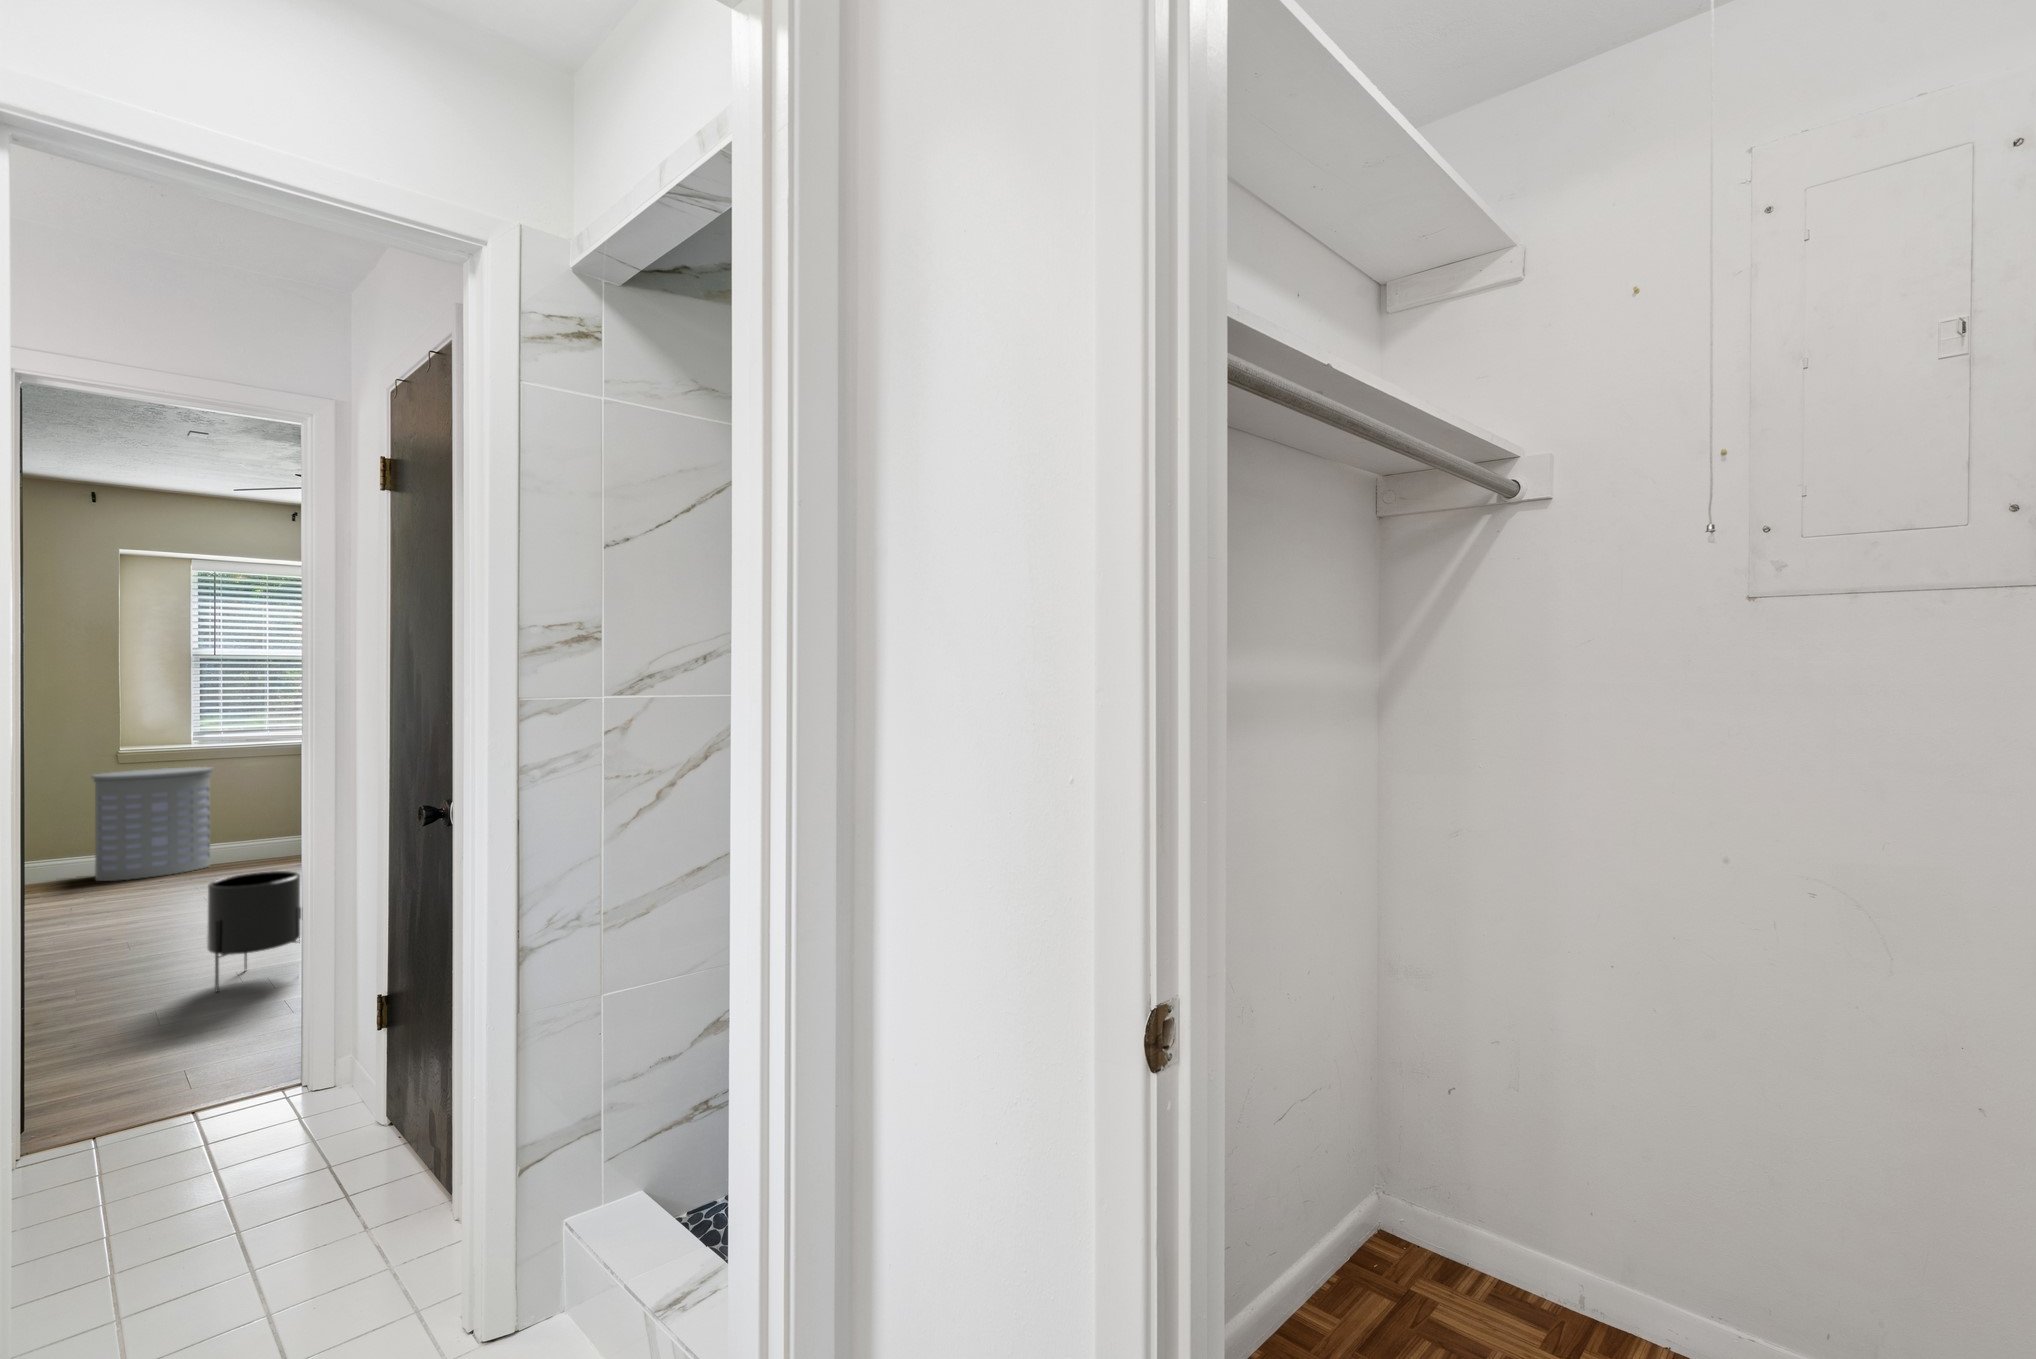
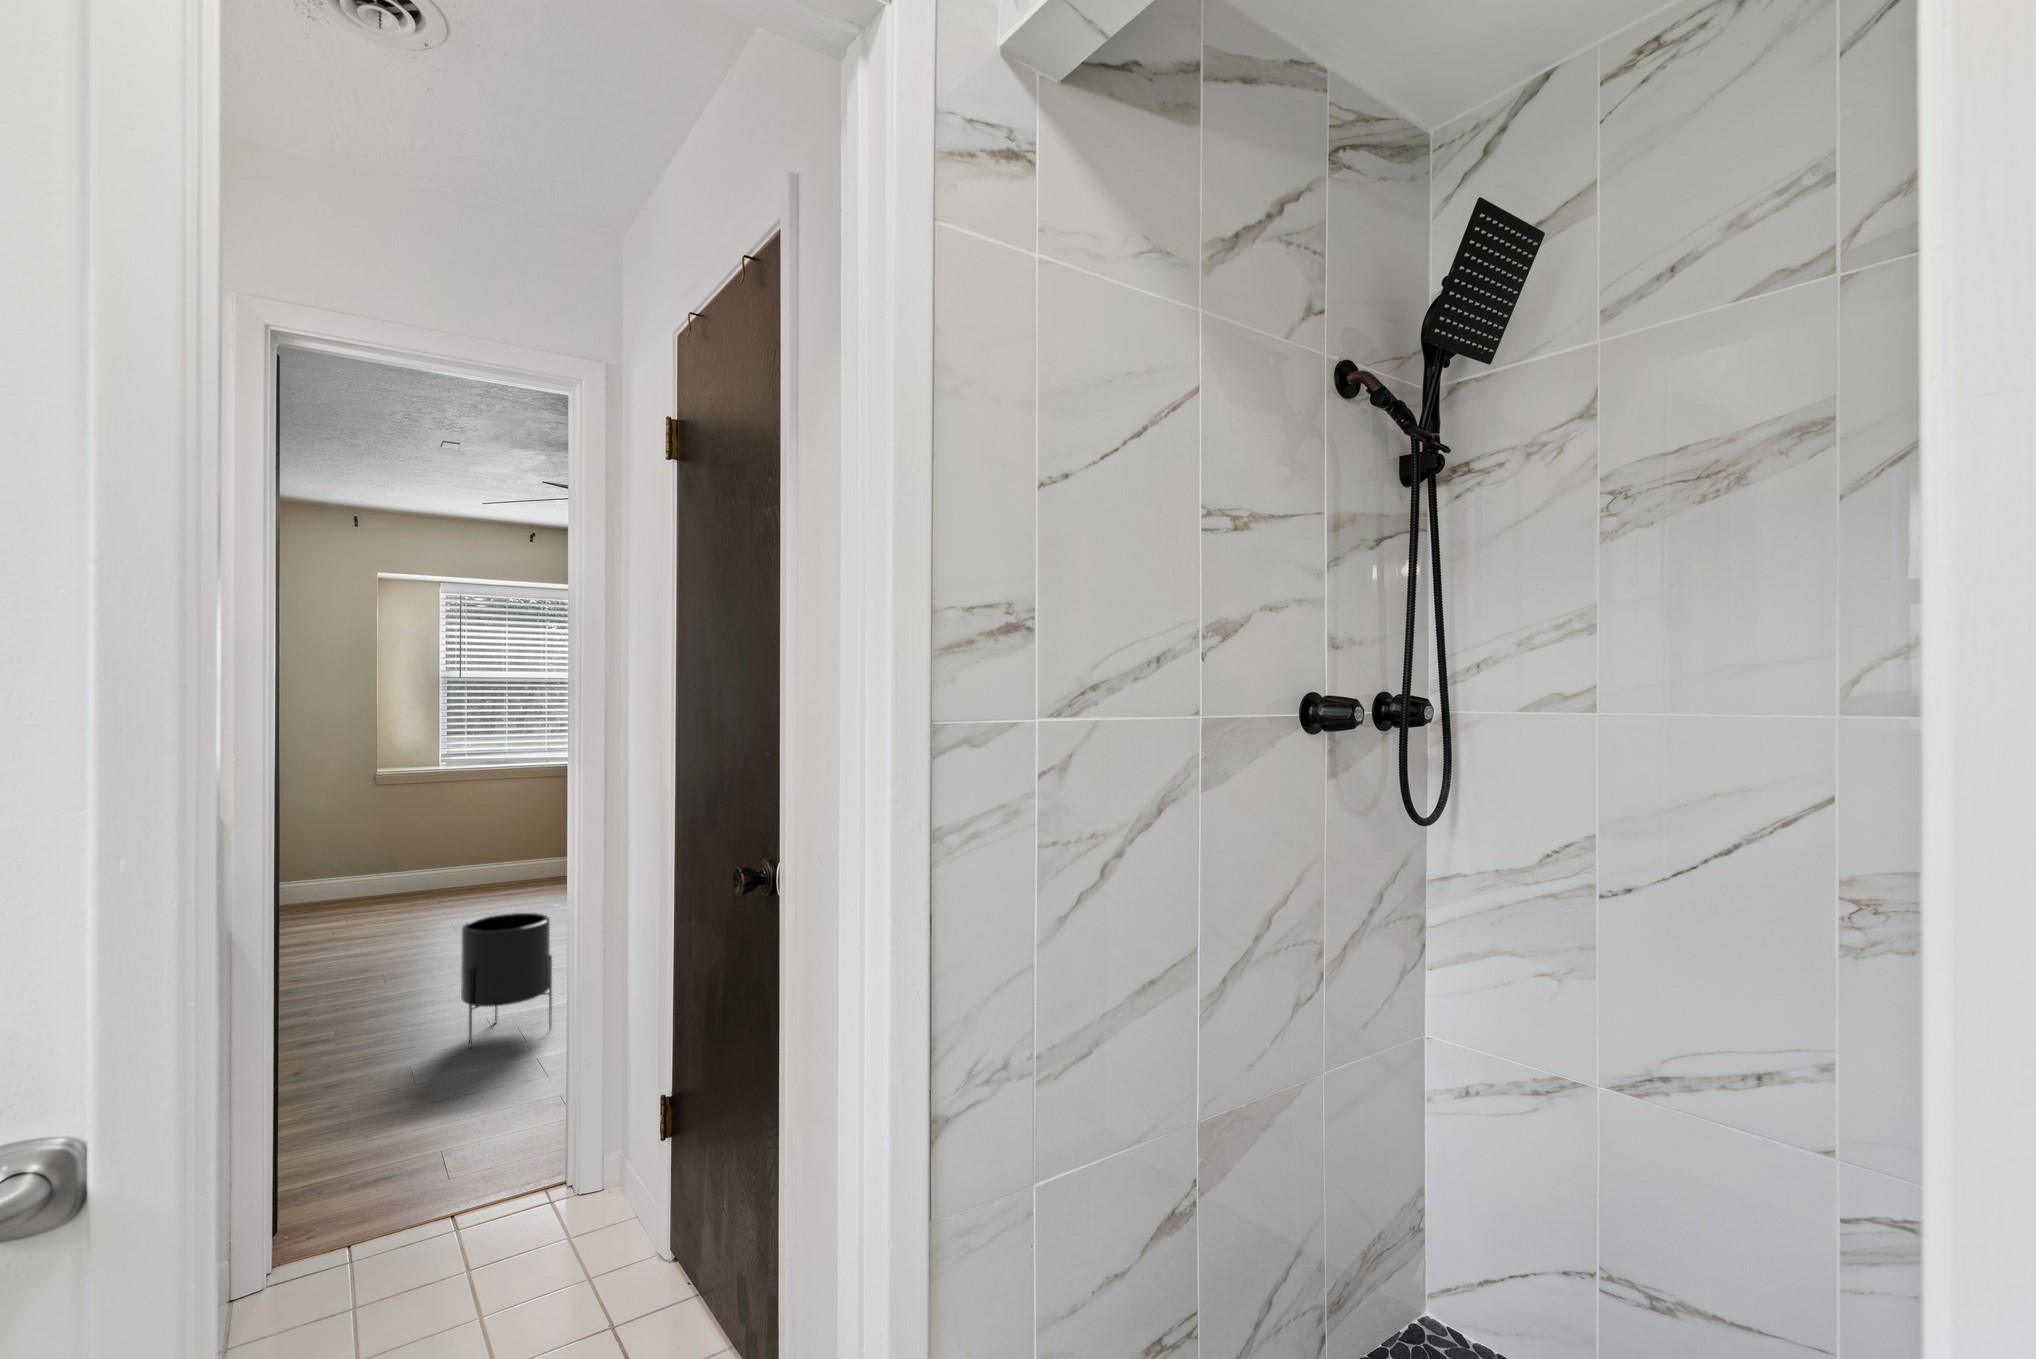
laundry hamper: present [92,767,213,881] -> none [353,792,459,908]

